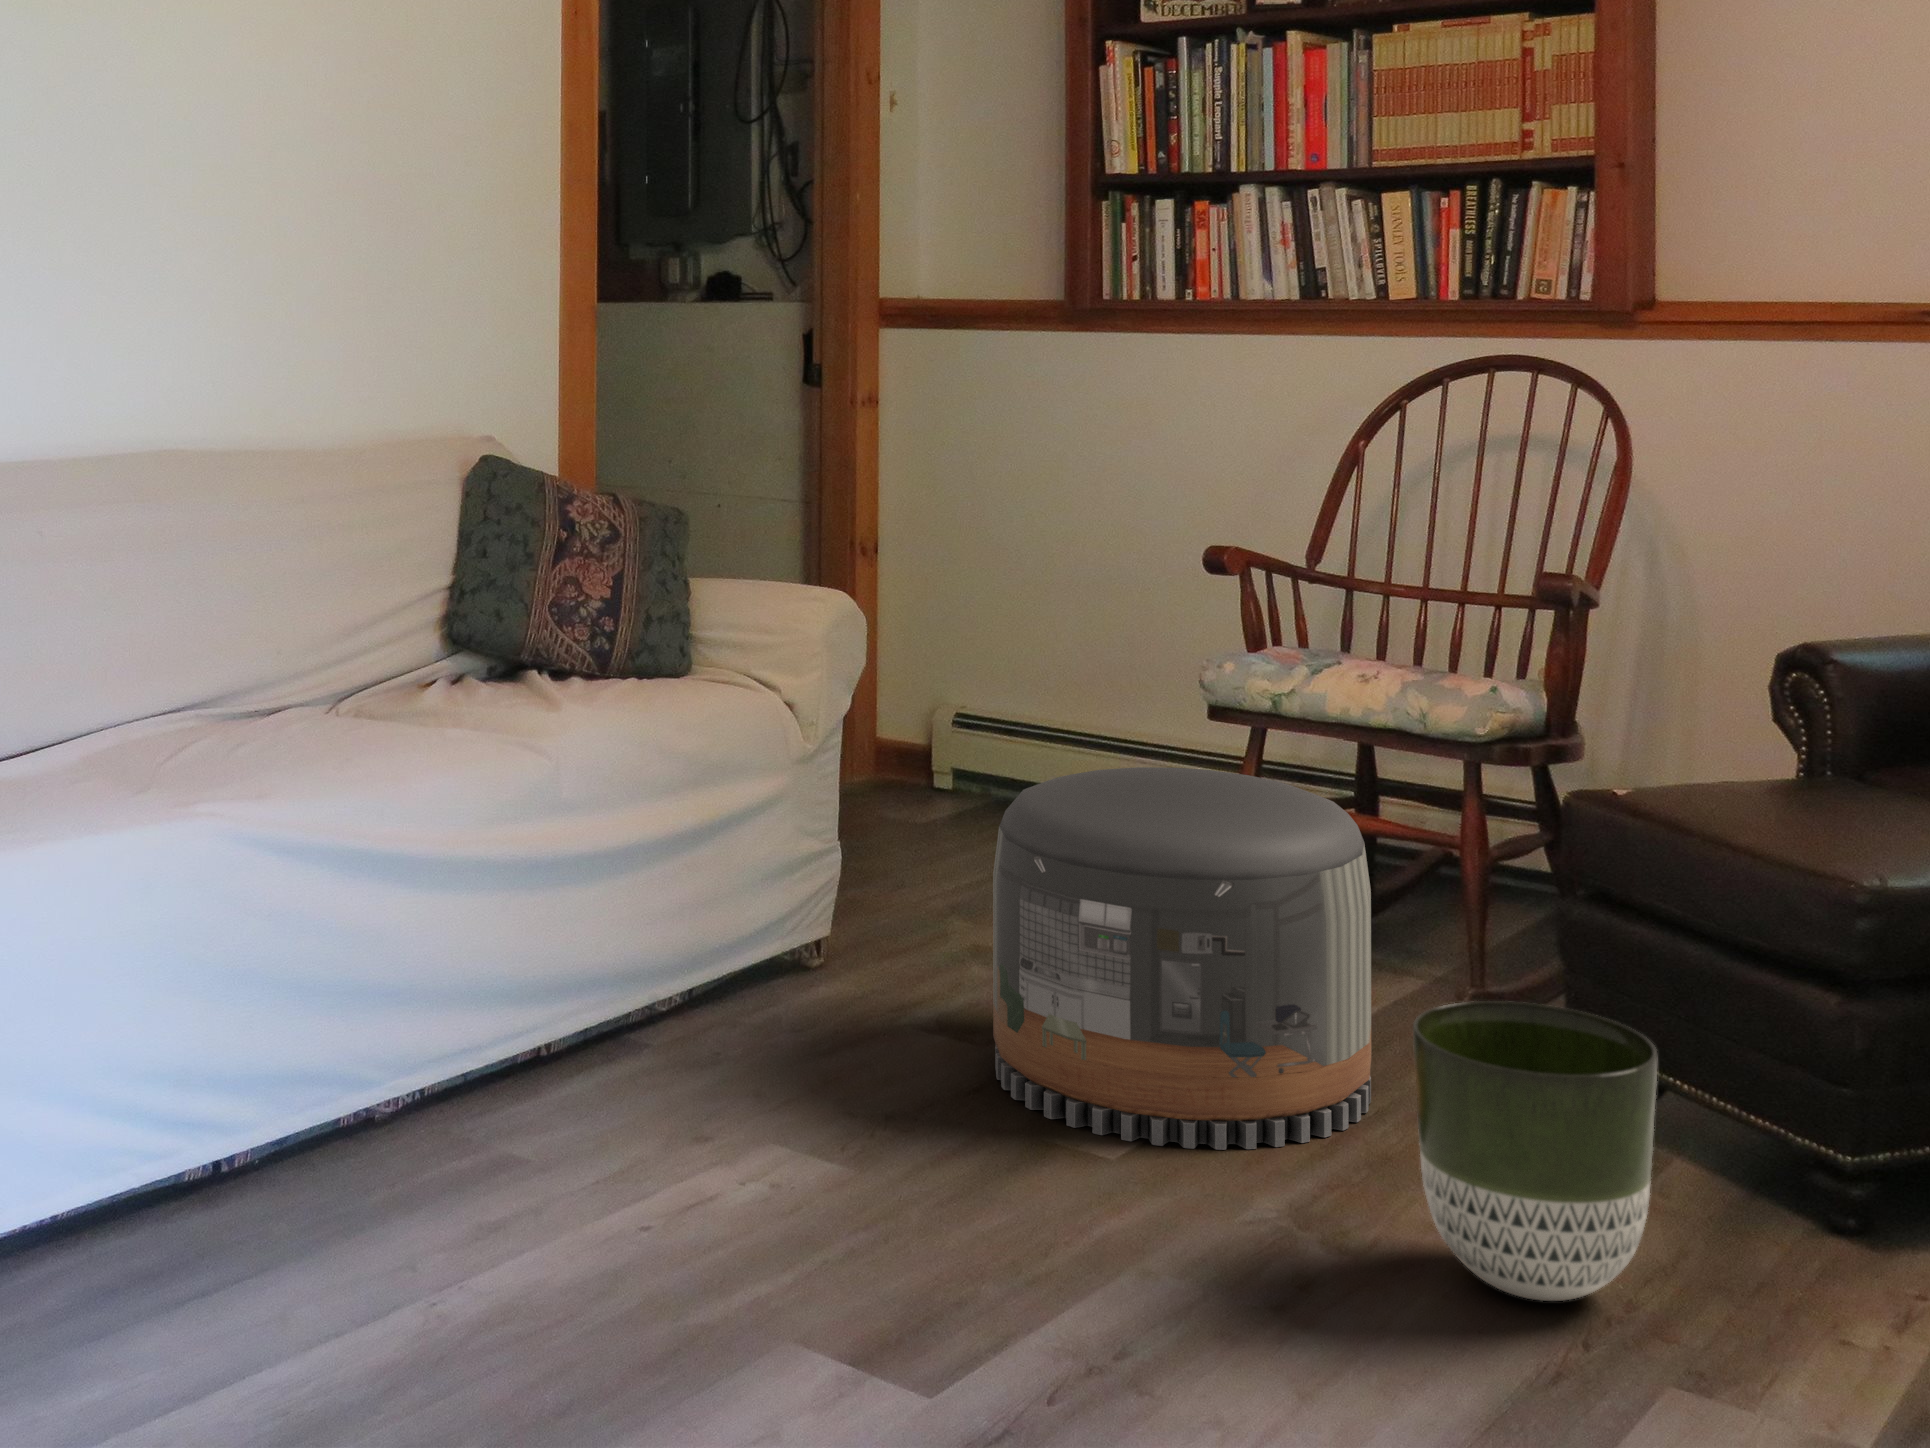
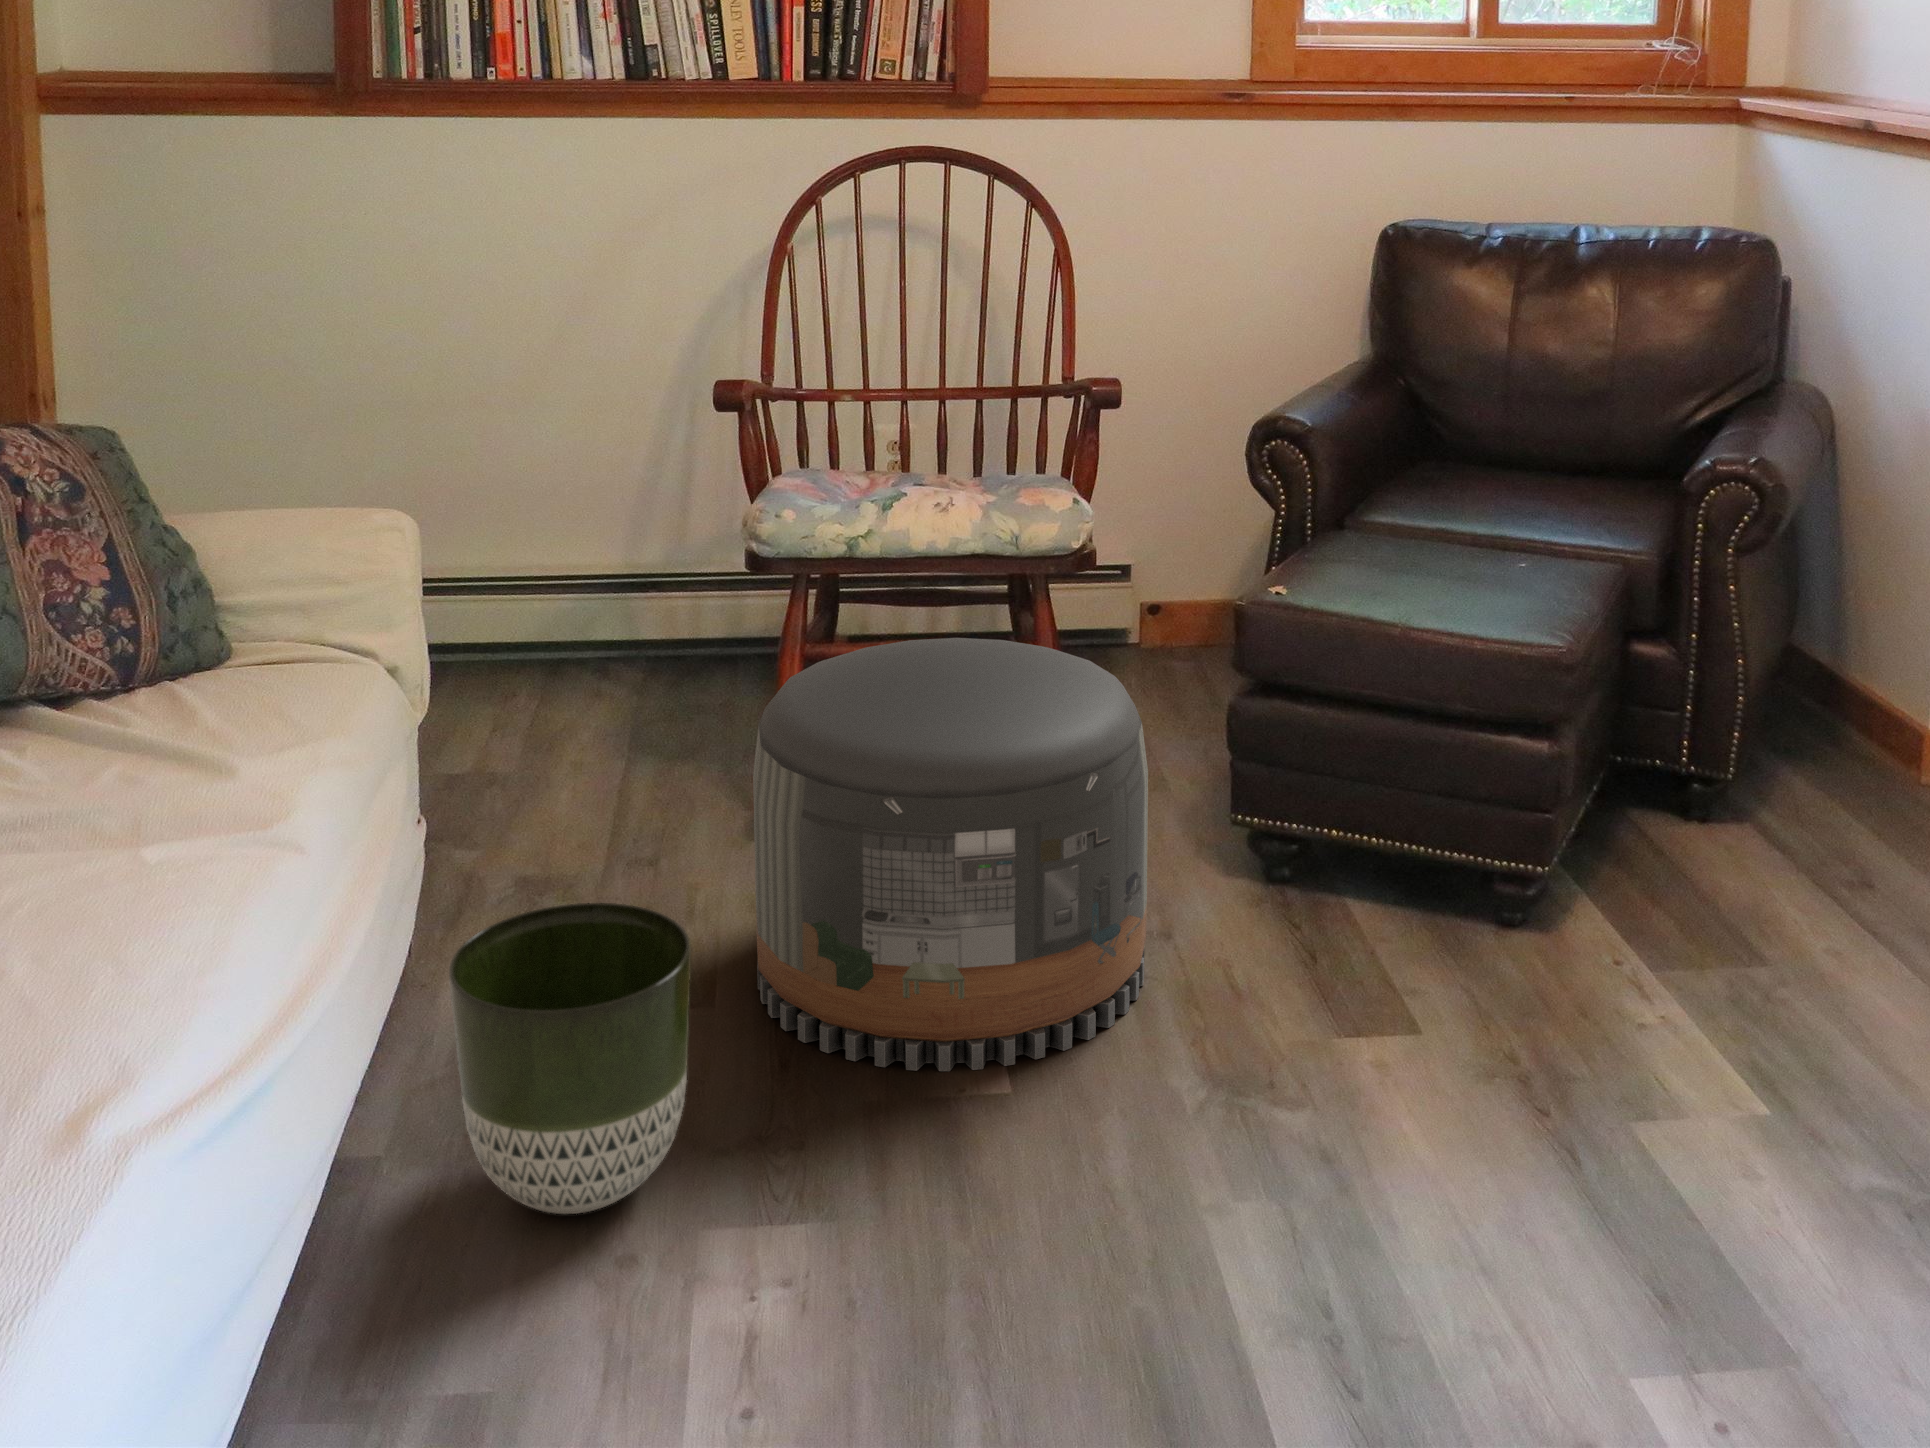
planter: present [1413,1001,1657,1301] -> present [449,903,691,1214]

